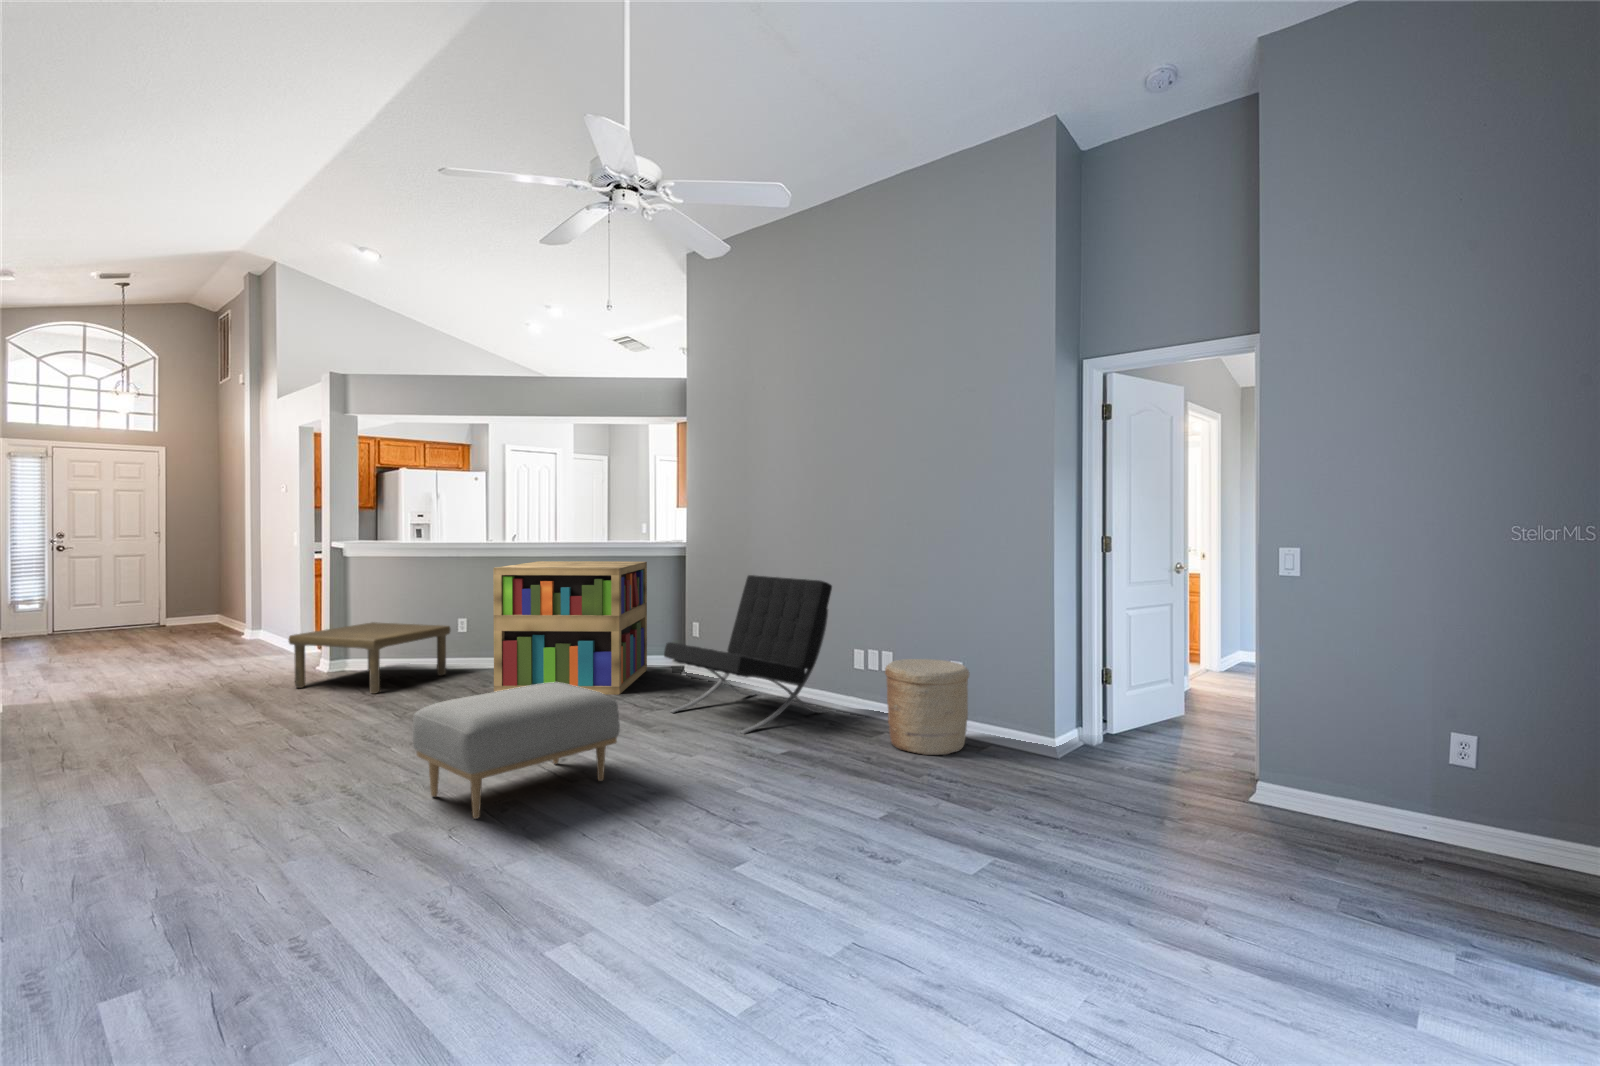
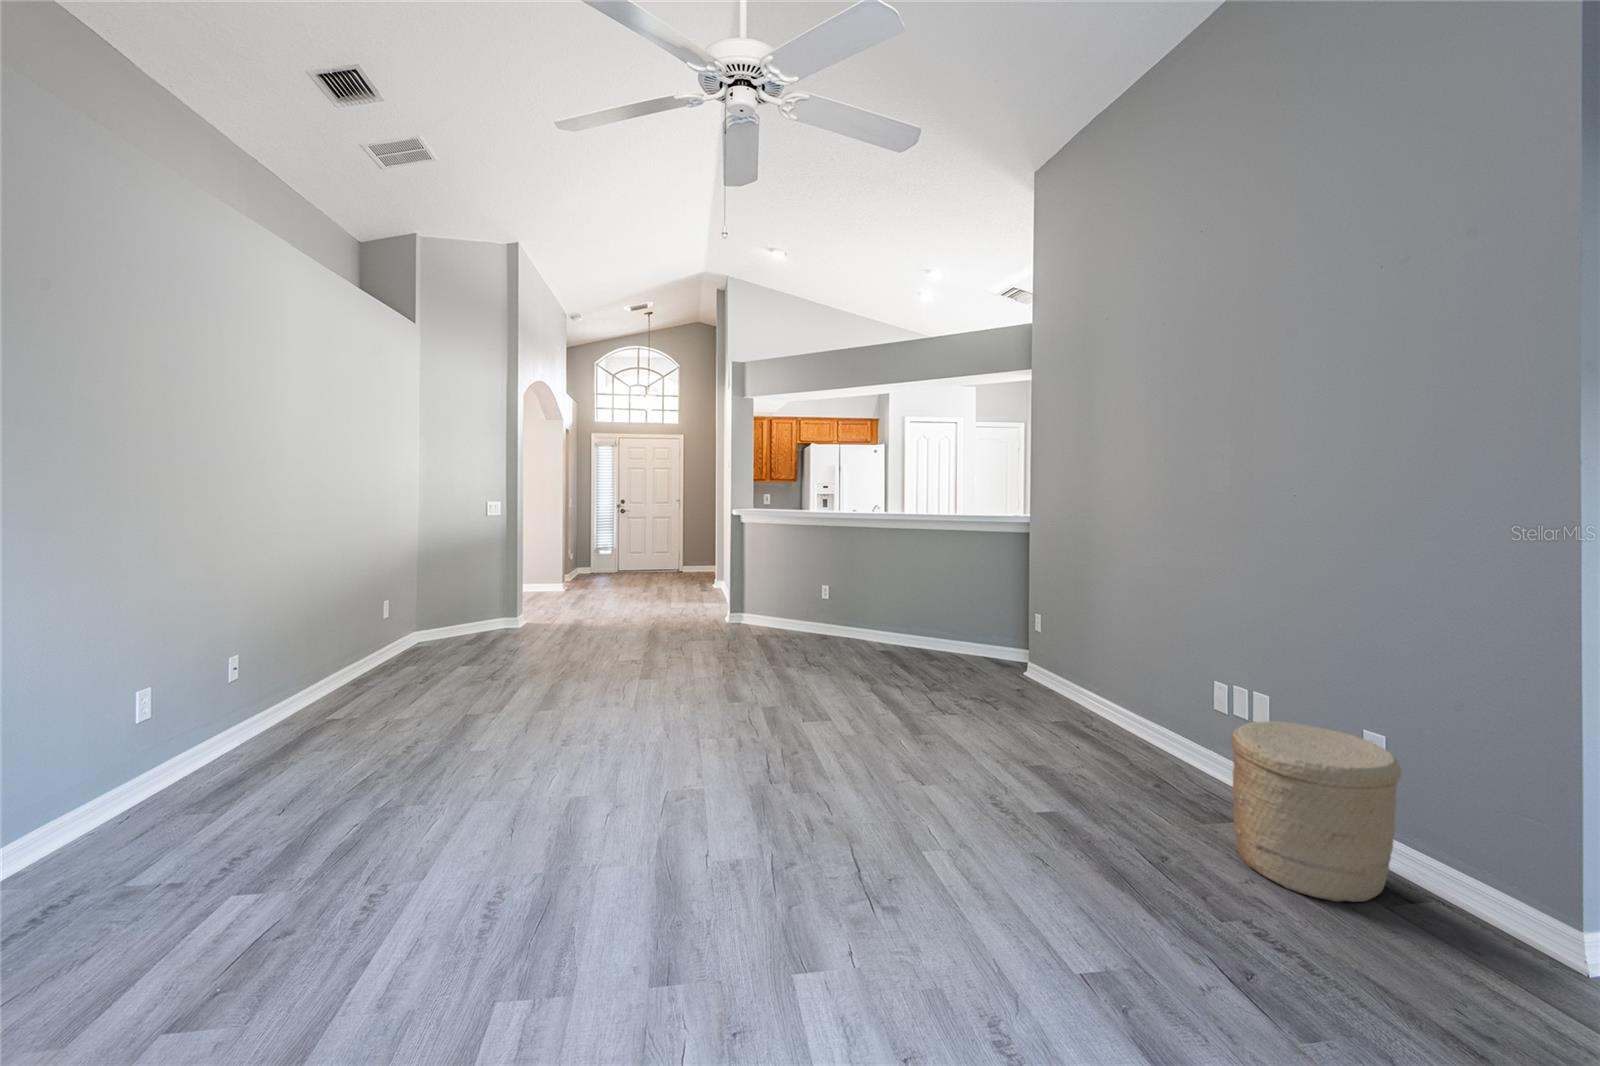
bookshelf: present [493,561,647,694] -> none [823,534,991,684]
lounge chair: present [664,575,832,734] -> none [959,566,1185,773]
coffee table: present [289,622,450,694] -> none [689,581,811,646]
ottoman: present [413,683,620,819] -> none [645,676,833,816]

